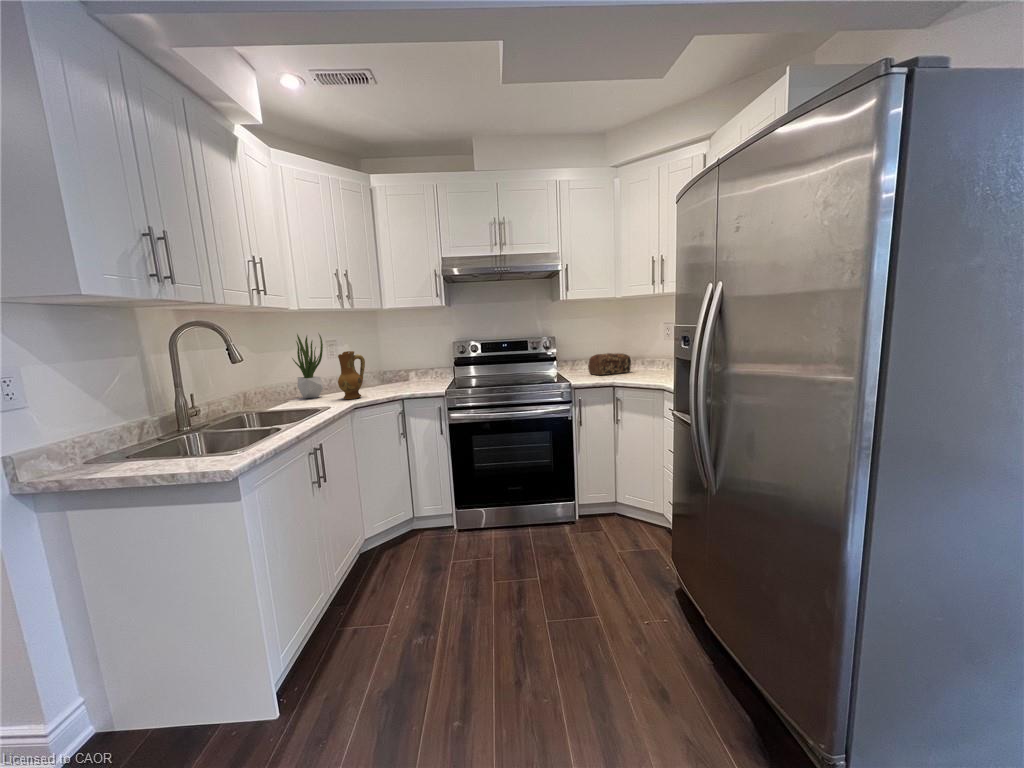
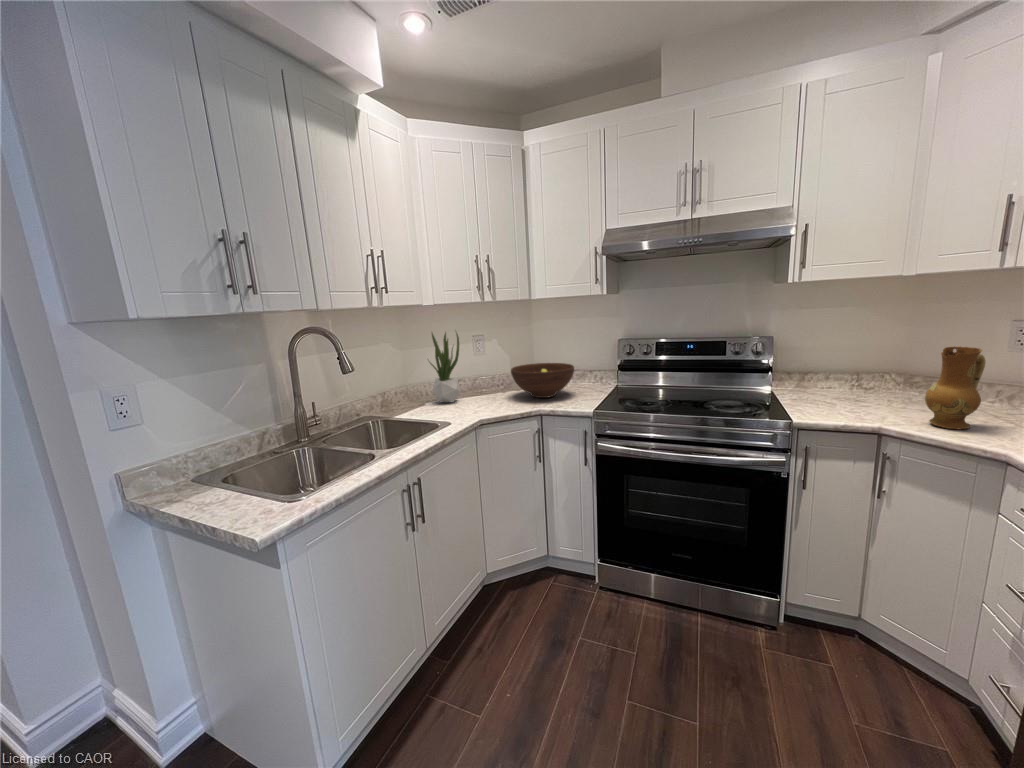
ceramic jug: present [338,351,365,399] -> present [925,347,986,429]
bread loaf: present [588,353,631,375] -> none [829,367,921,405]
fruit bowl: none [370,362,423,389] -> present [511,363,574,398]

